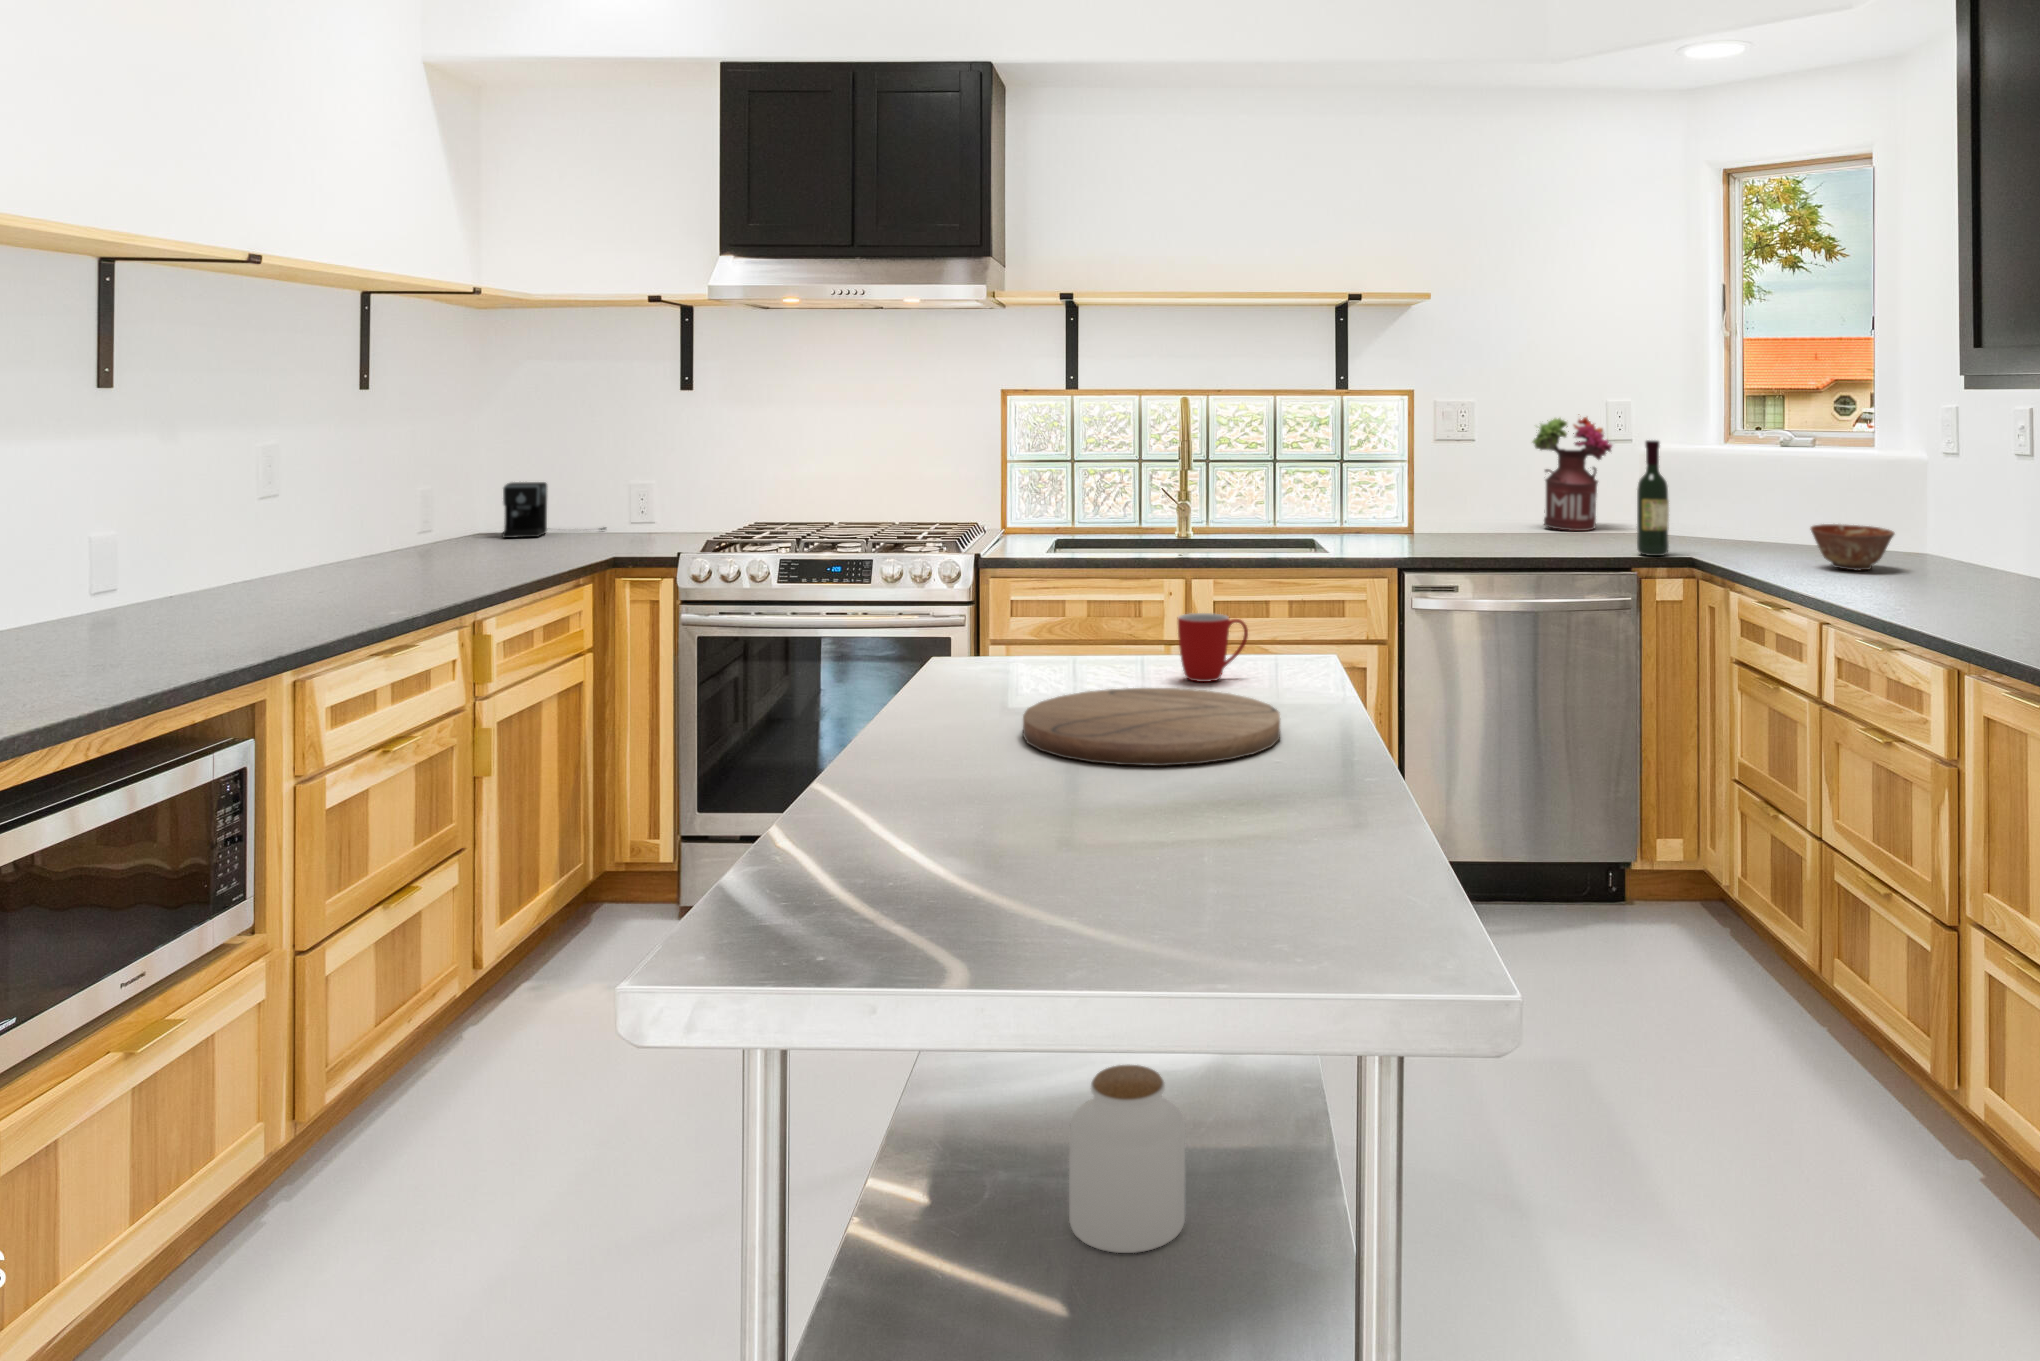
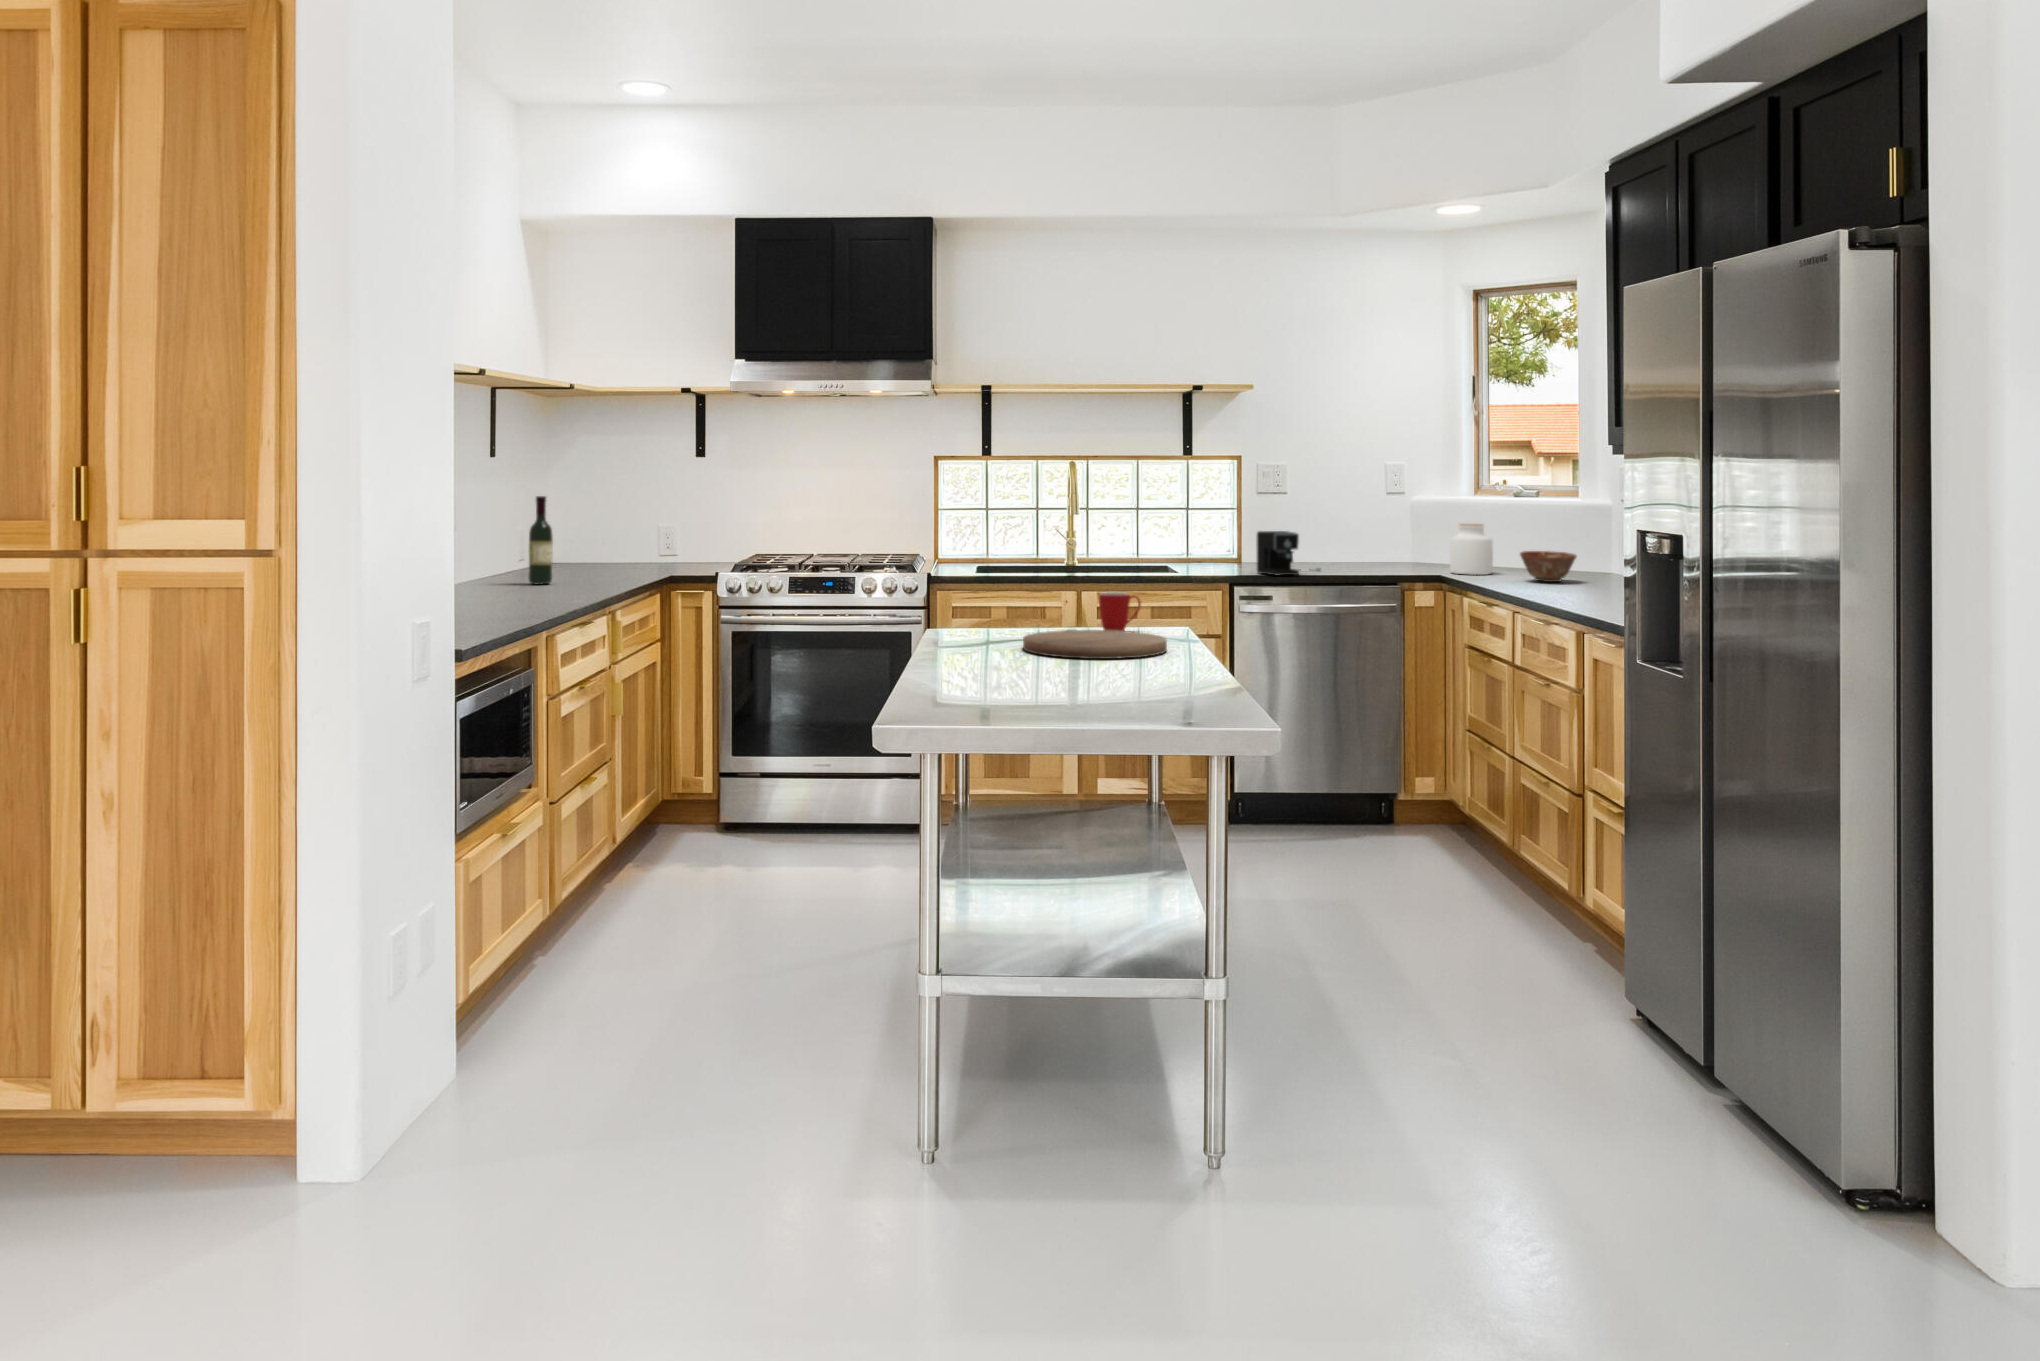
flower arrangement: present [1533,417,1612,531] -> none [1329,474,1391,561]
wine bottle: present [1637,440,1669,556] -> present [528,496,553,585]
coffee maker: present [503,482,606,538] -> present [1257,531,1320,575]
jar: present [1069,1065,1185,1253] -> present [1450,524,1493,575]

